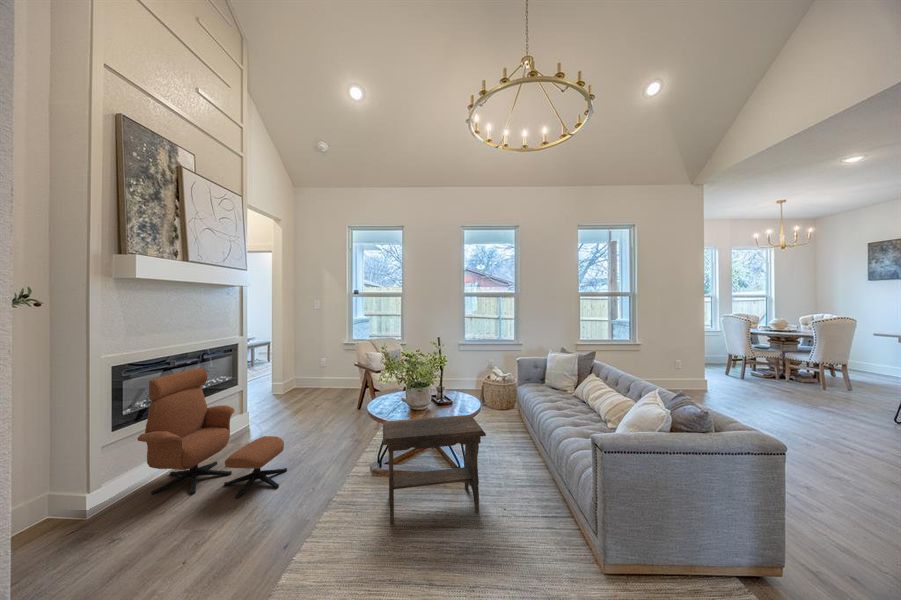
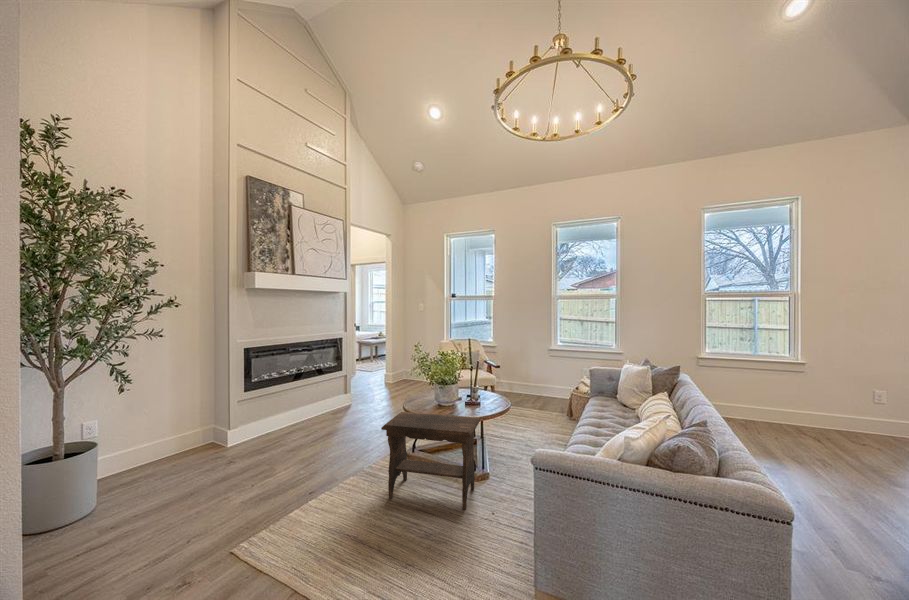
lounge chair: present [137,368,287,498] -> none [255,355,350,454]

